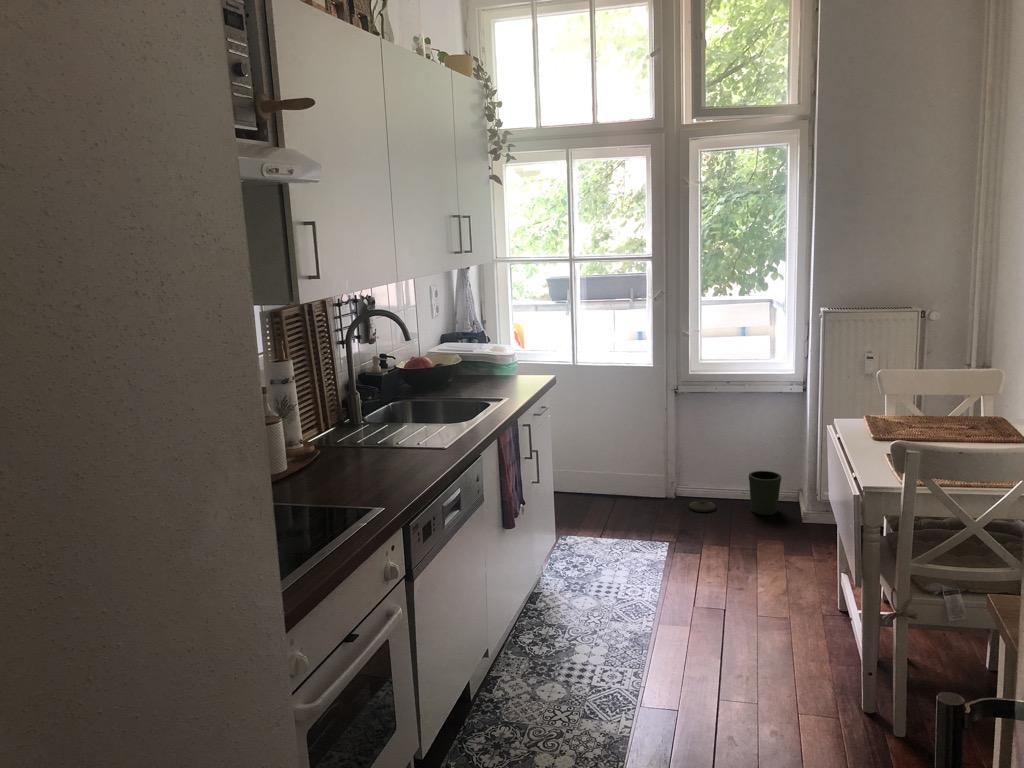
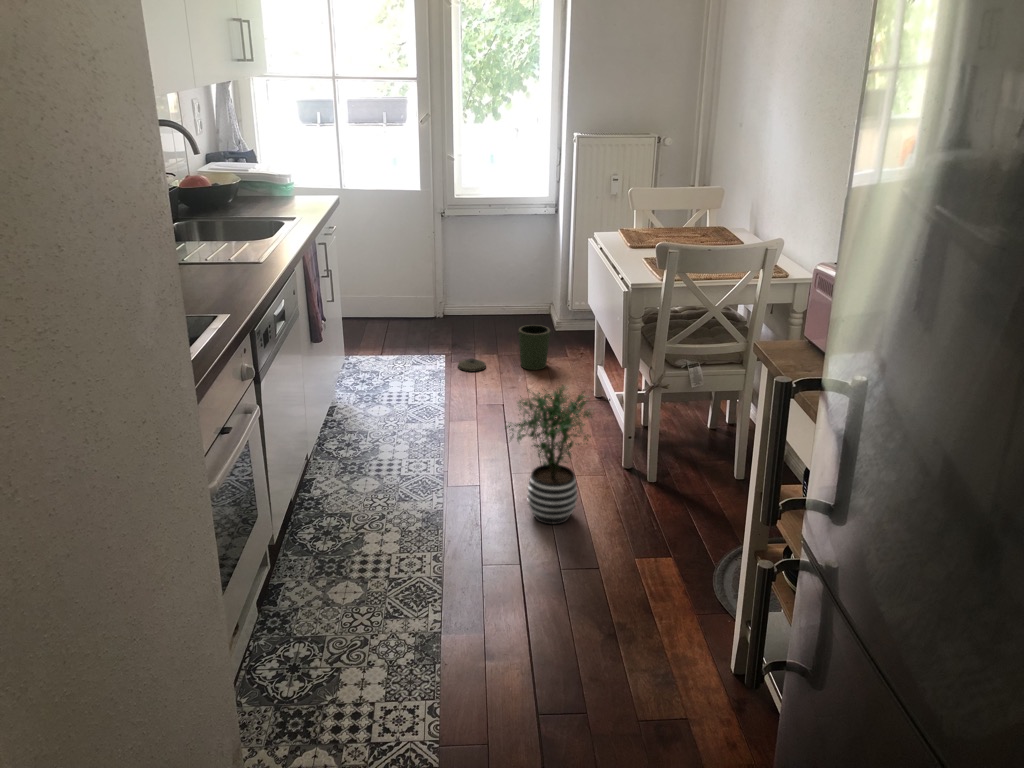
potted plant: none [705,522,800,659] -> present [507,386,592,525]

